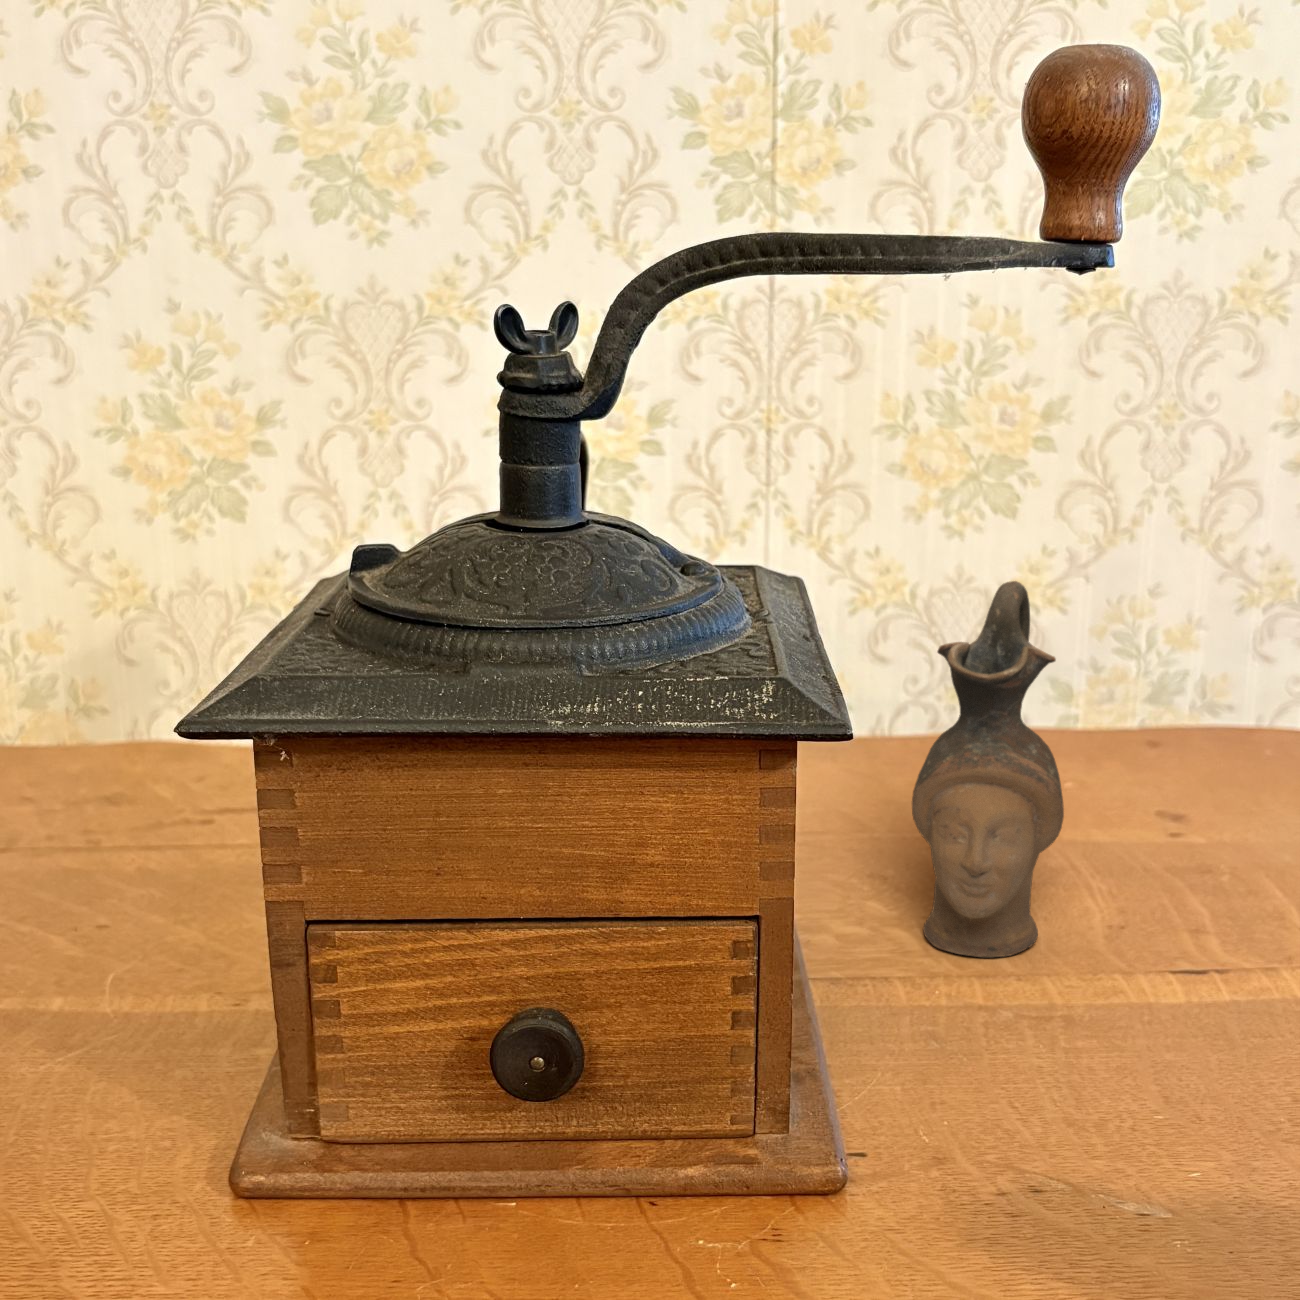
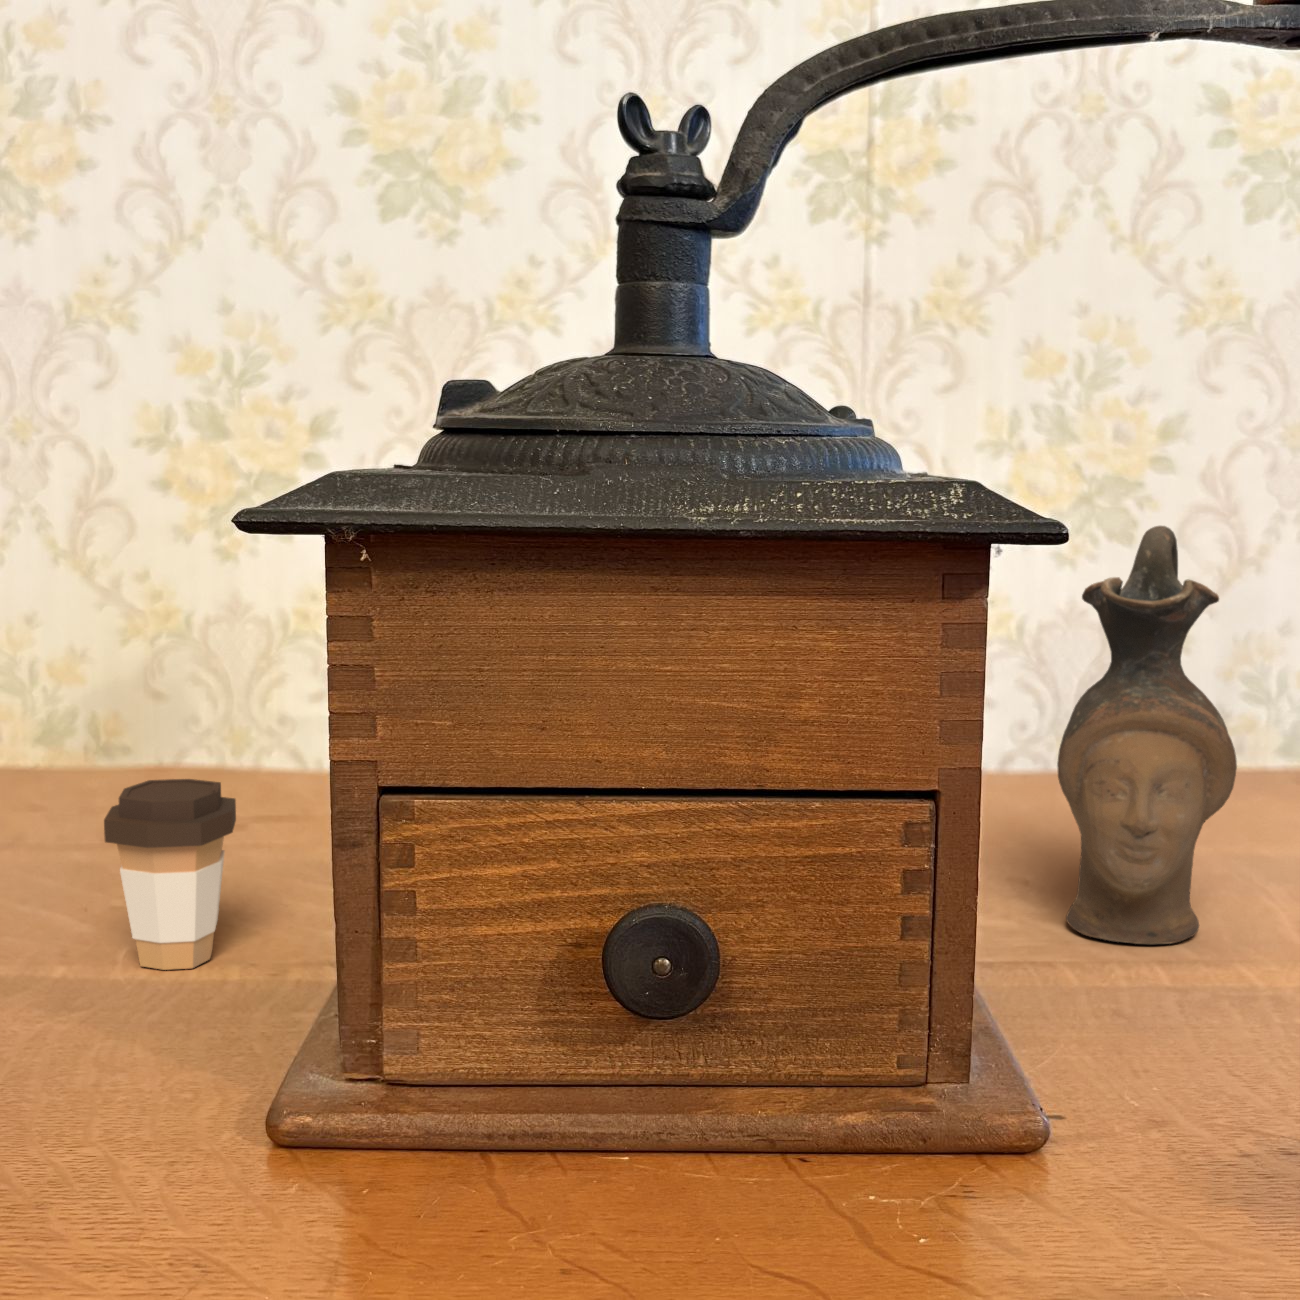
coffee cup: none [70,836,184,1005] -> present [104,779,236,970]

